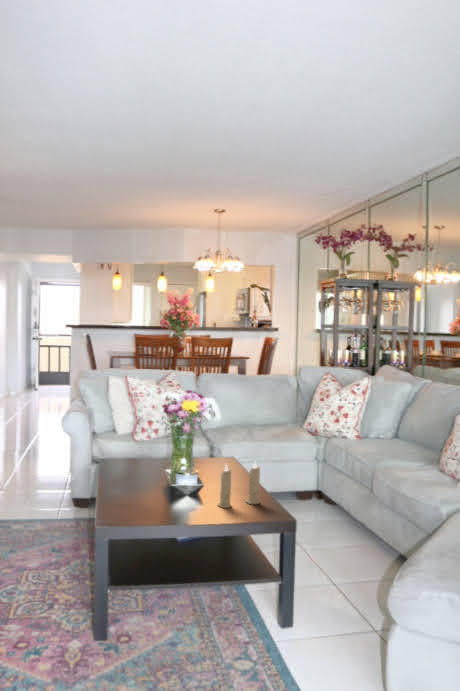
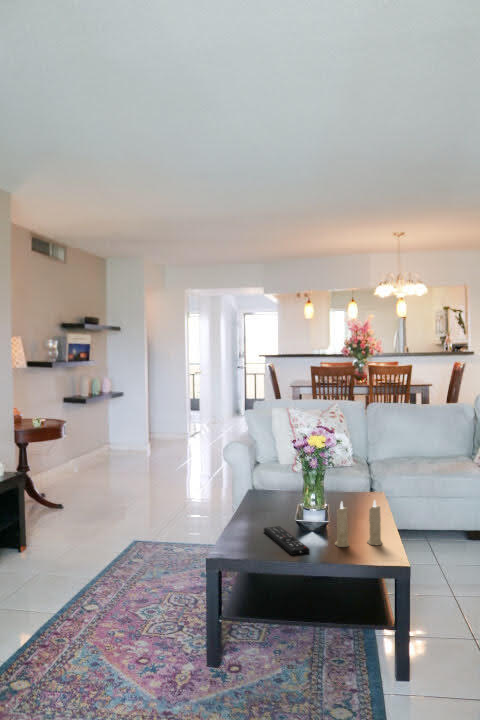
remote control: none [142,492,199,518] -> present [264,526,310,555]

